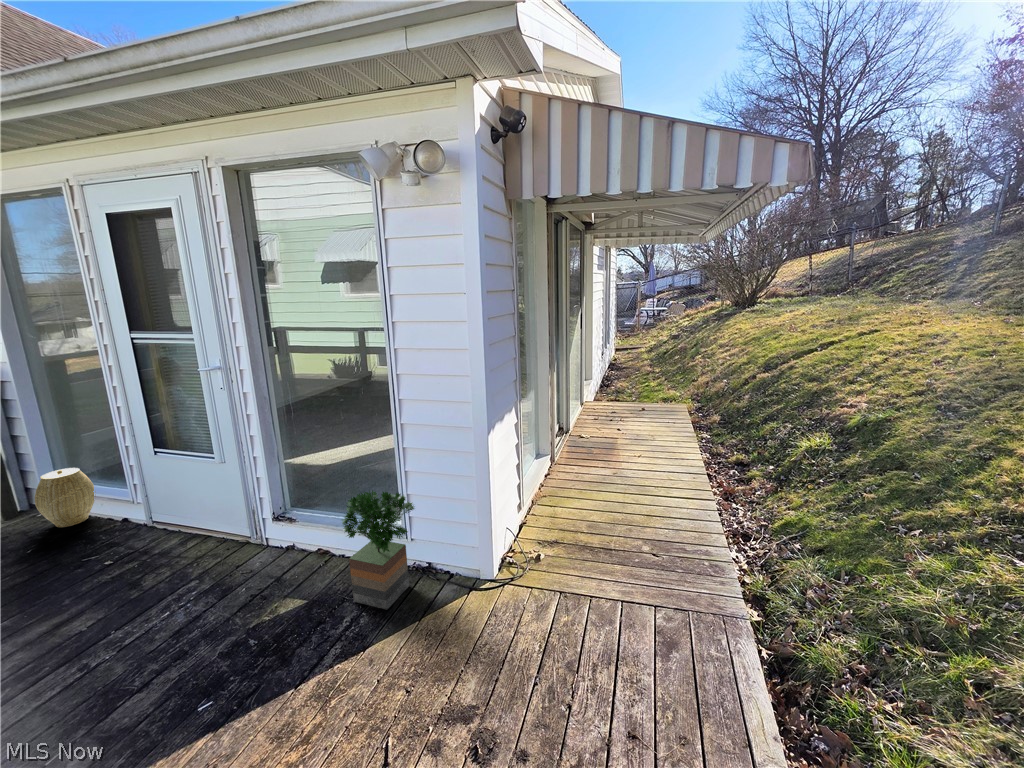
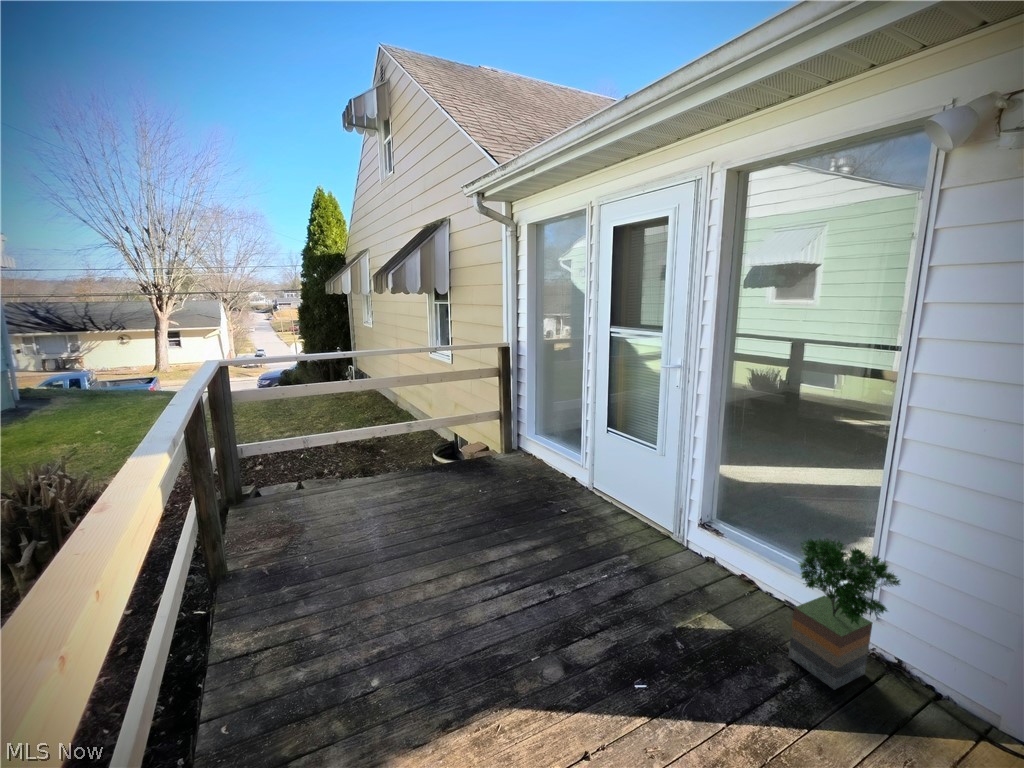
woven basket: present [35,468,95,527] -> none [523,426,558,471]

